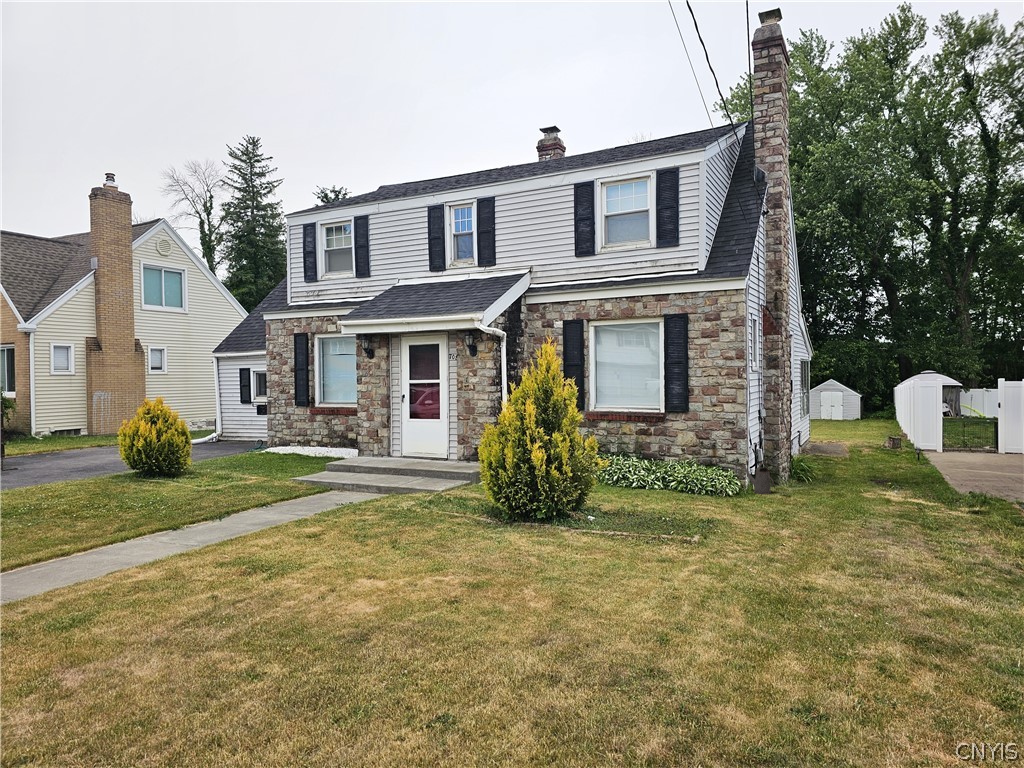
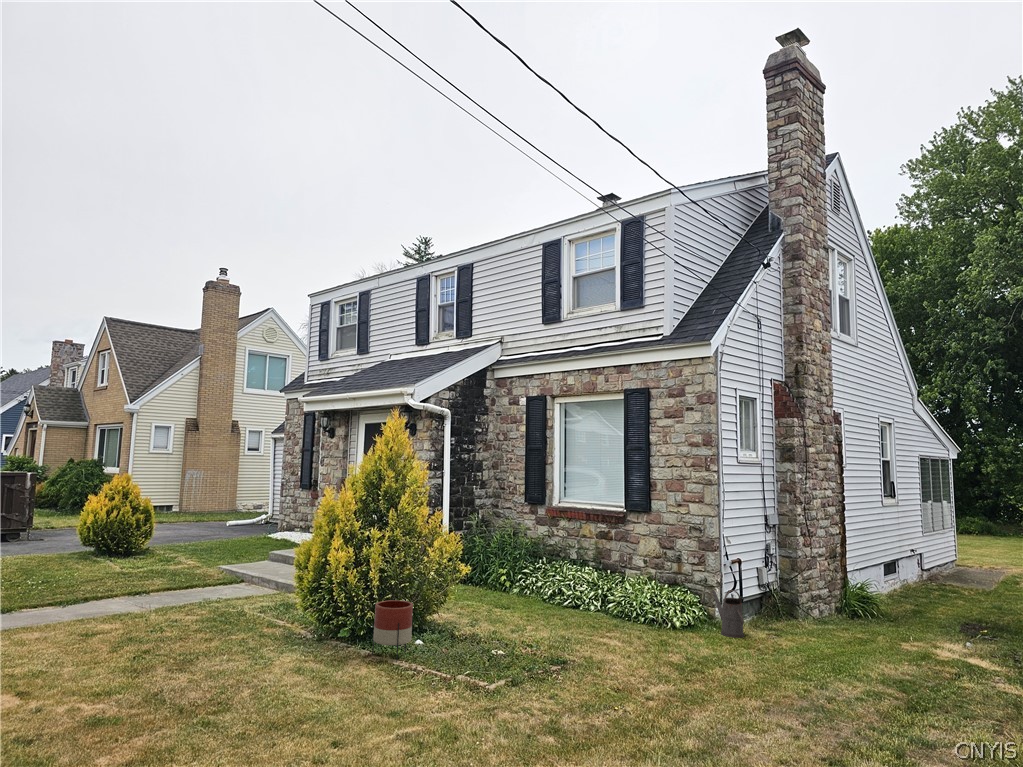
planter: none [573,489,601,531] -> present [372,600,413,662]

